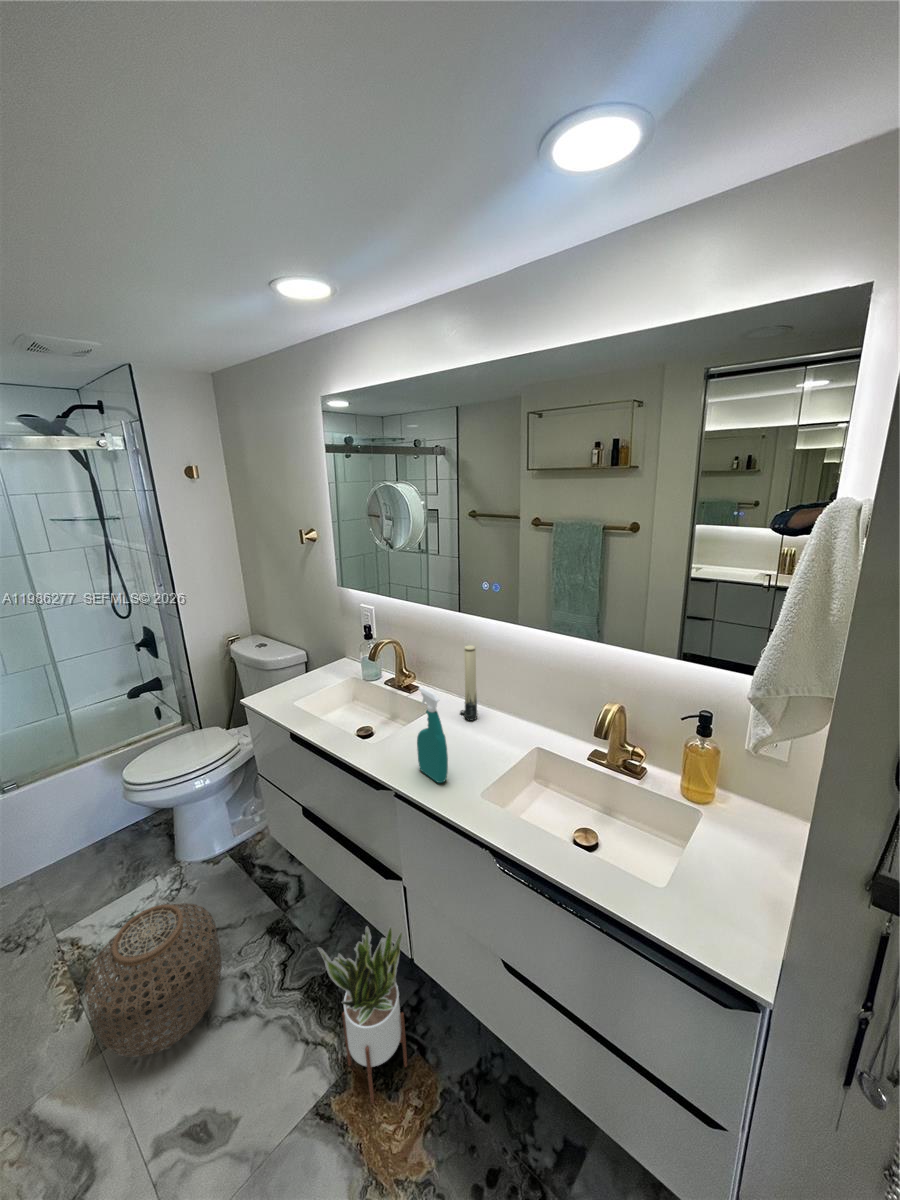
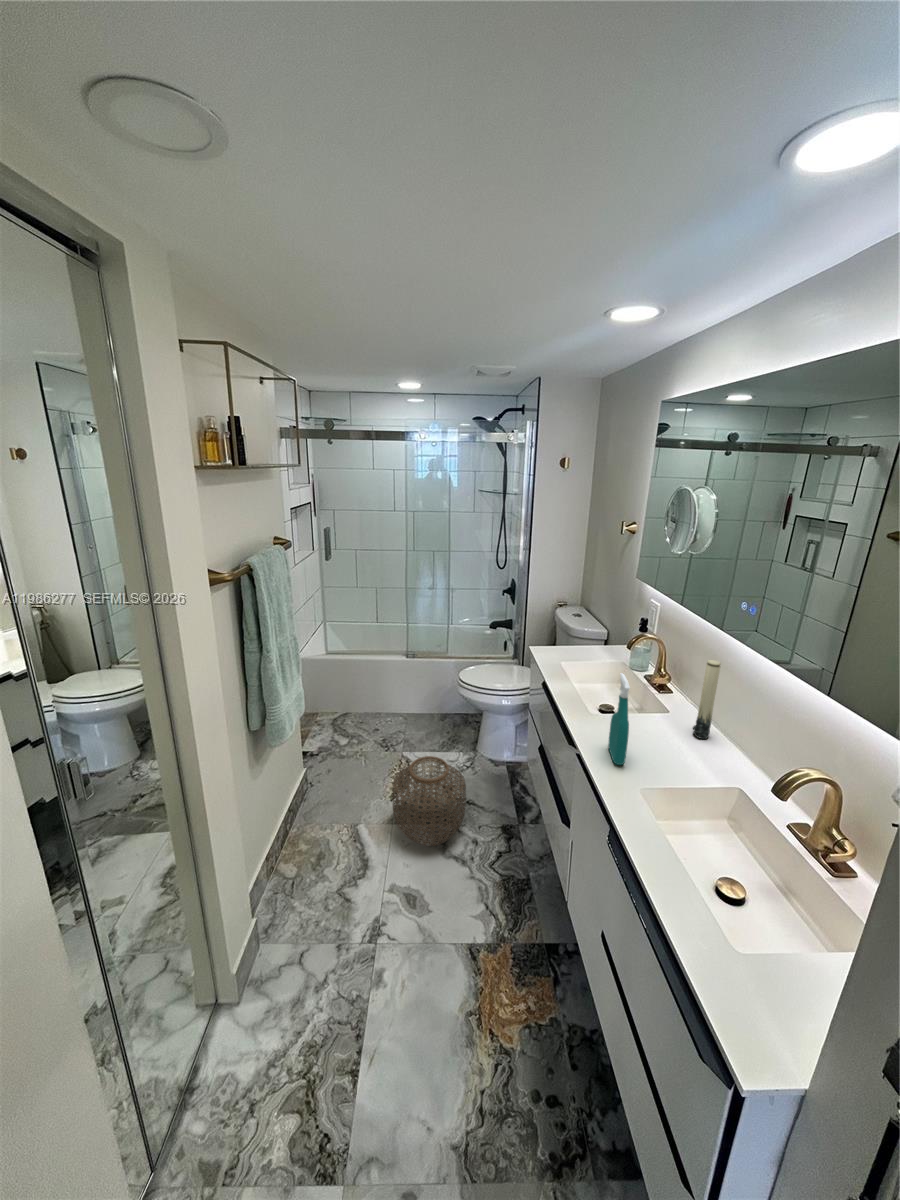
potted plant: present [317,926,407,1104] -> none [493,831,559,981]

